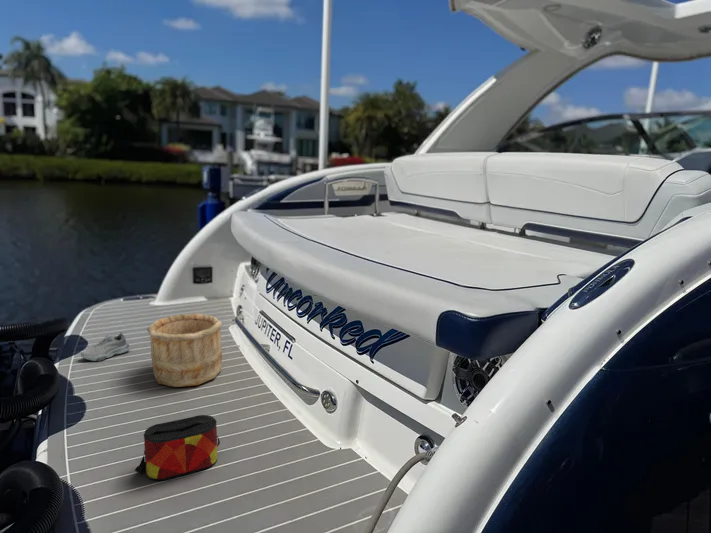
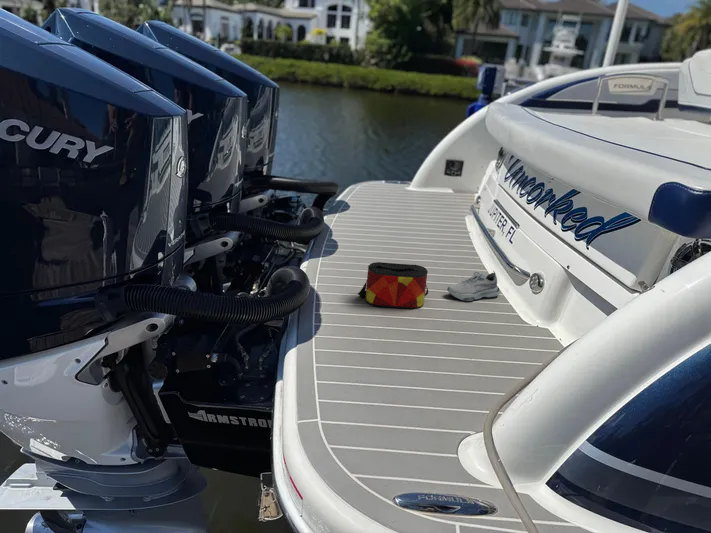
wooden bucket: present [147,313,222,387] -> none [392,189,457,252]
shoe: present [81,333,130,361] -> present [447,272,500,301]

